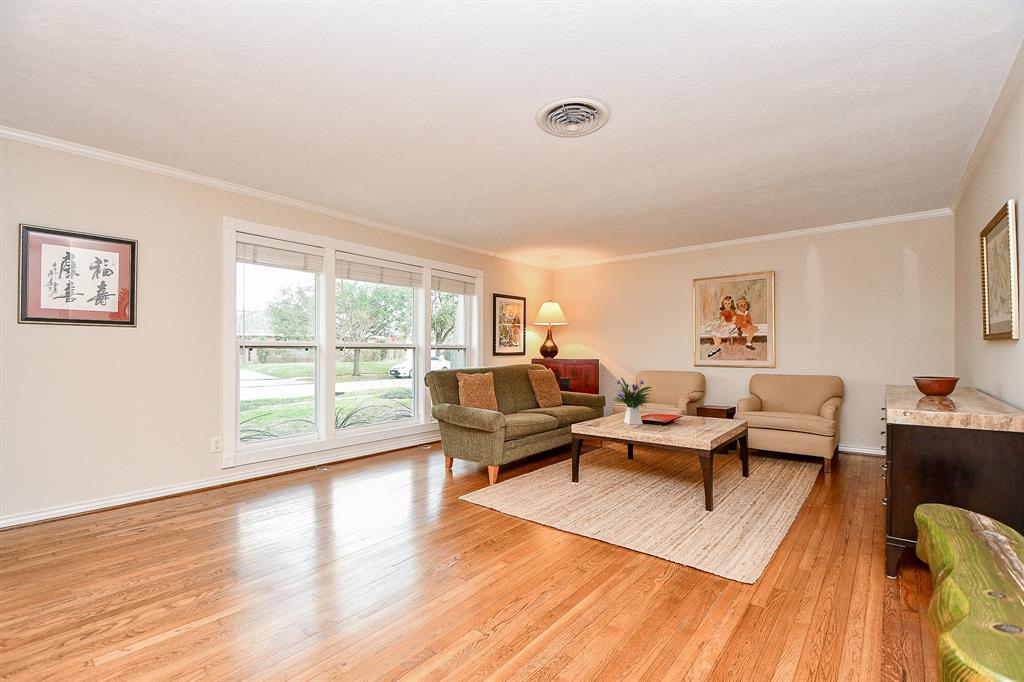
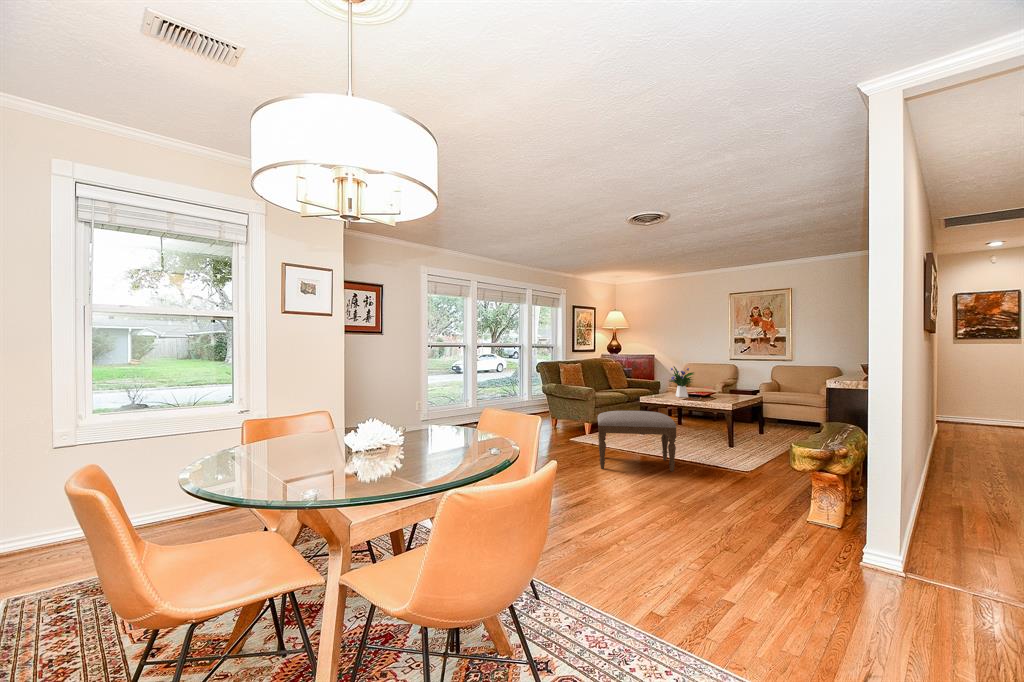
ottoman: none [471,467,624,600] -> present [597,411,676,472]

